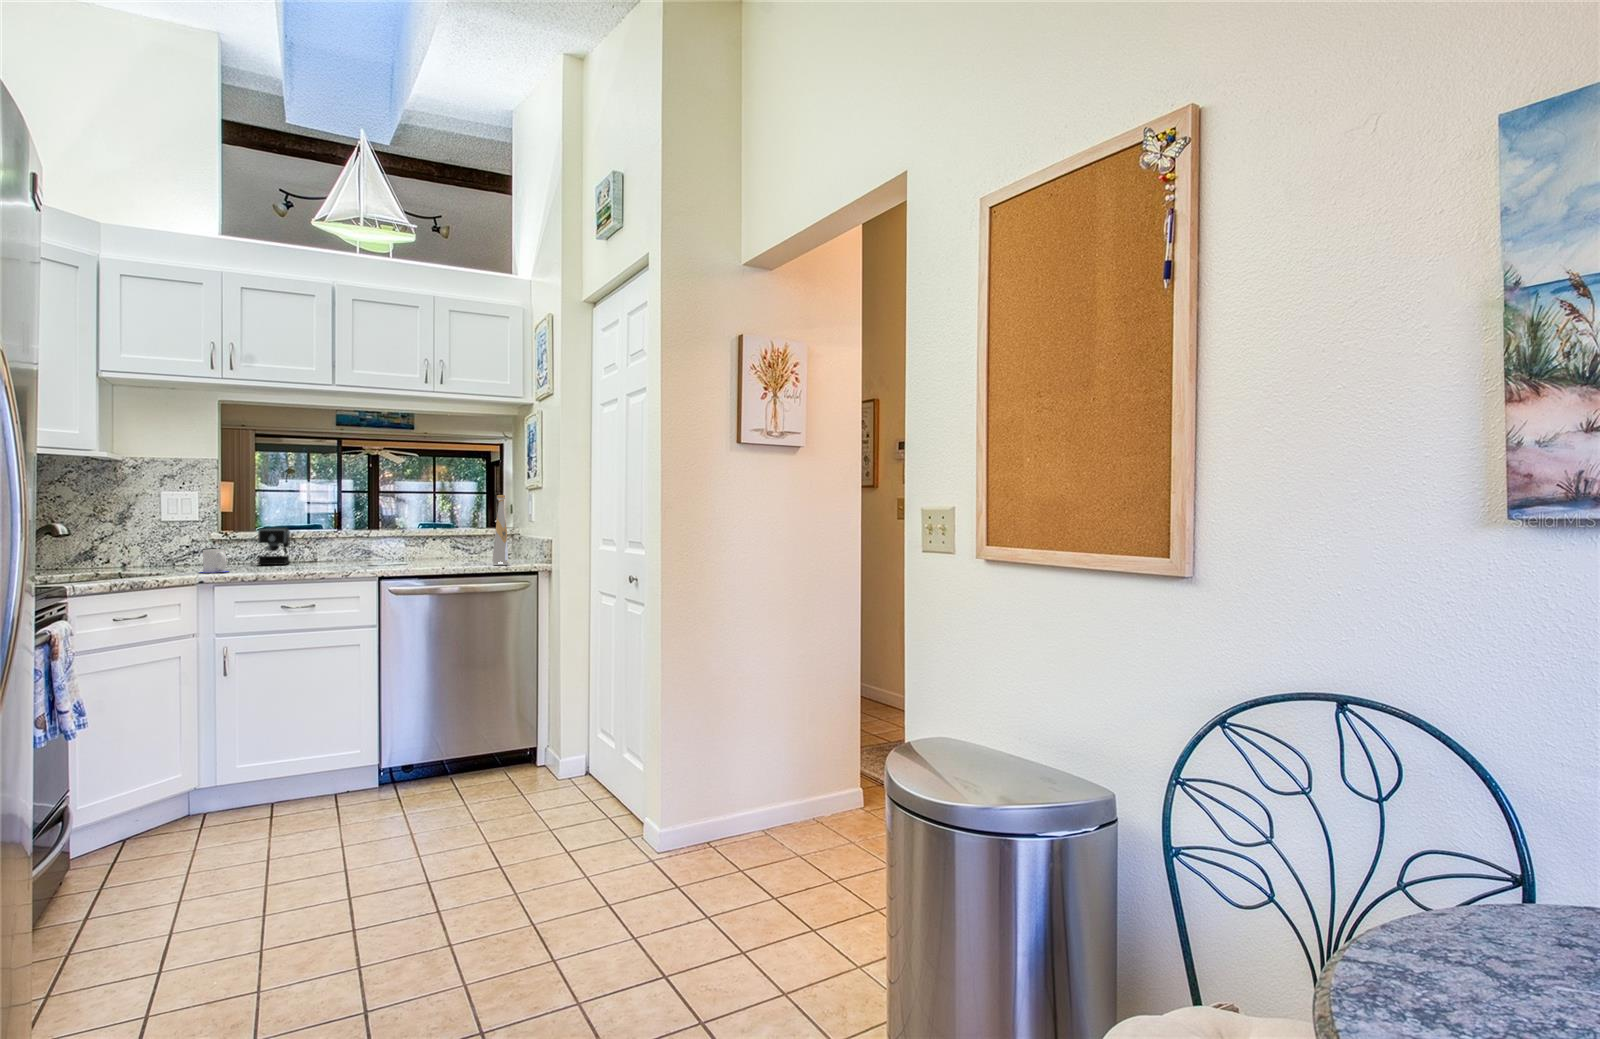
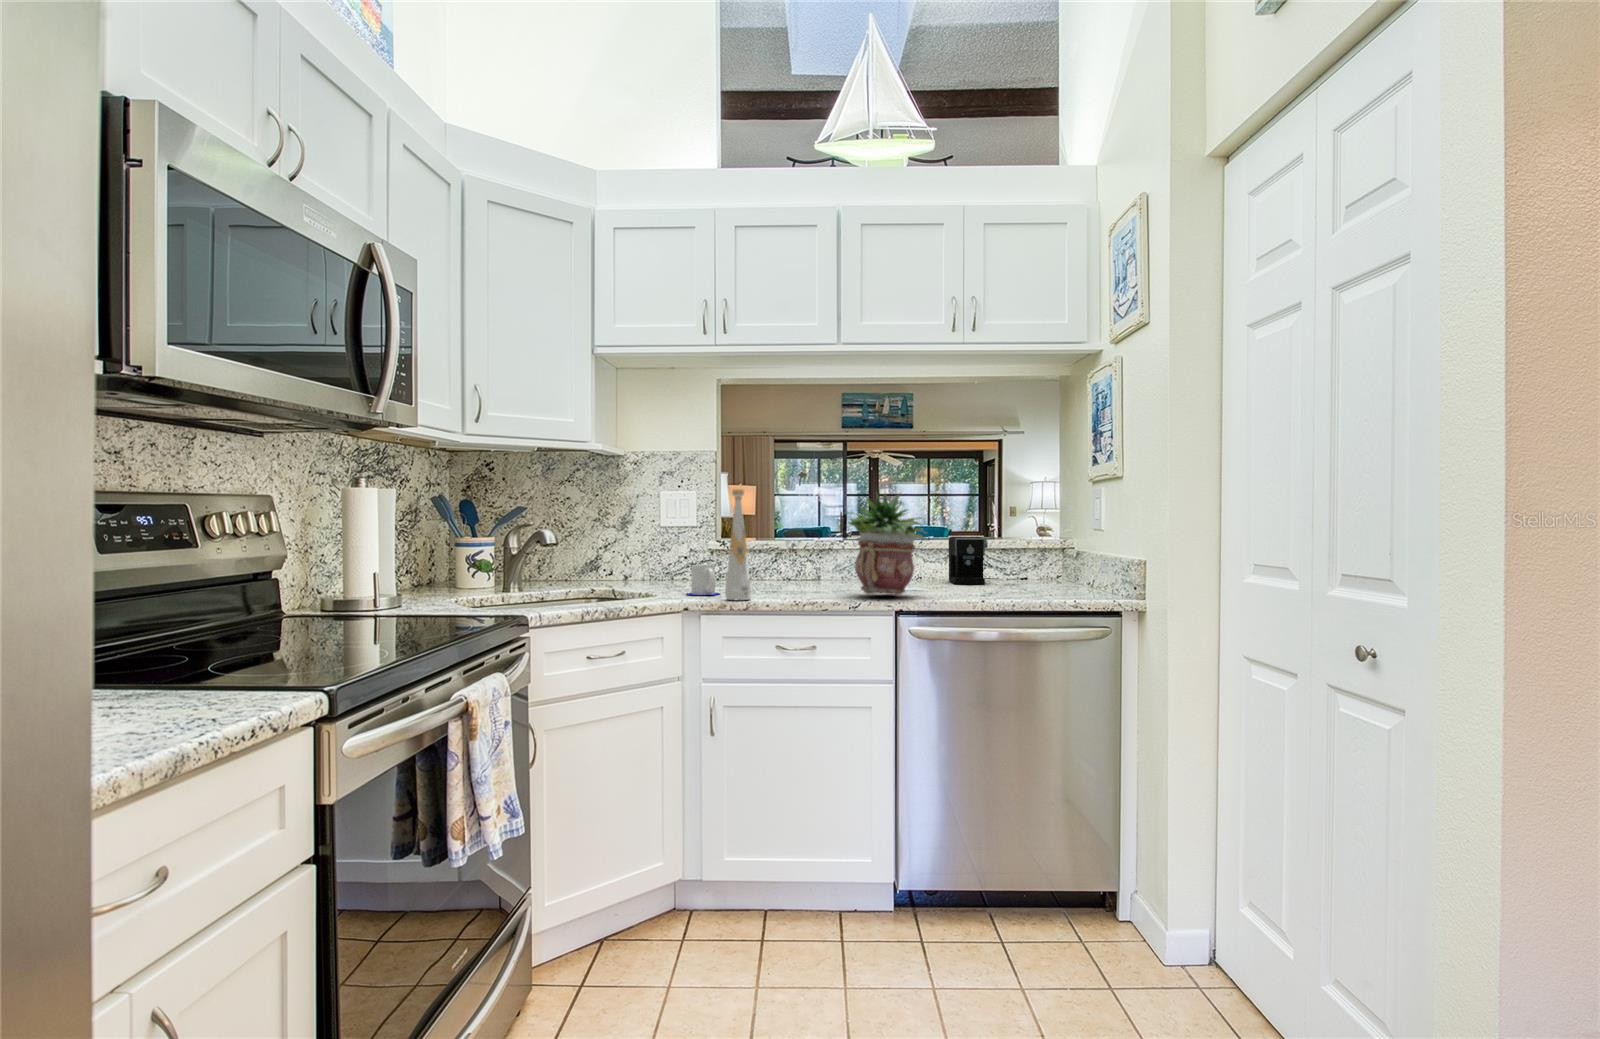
potted plant: none [339,494,408,568] -> present [849,493,927,595]
bottle: present [492,495,510,565] -> present [725,489,751,600]
coffee maker: present [258,528,332,565] -> present [949,537,1028,584]

